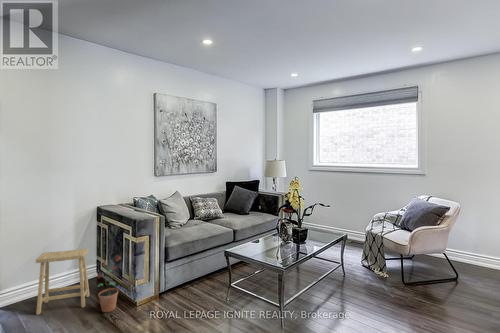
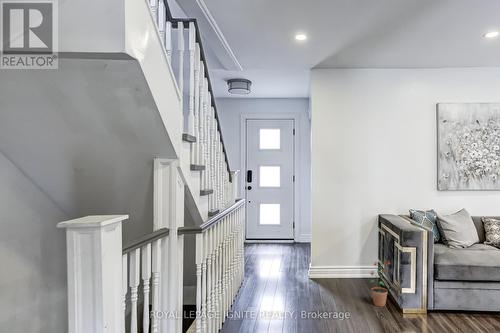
footstool: present [36,249,90,315] -> none [330,246,368,296]

